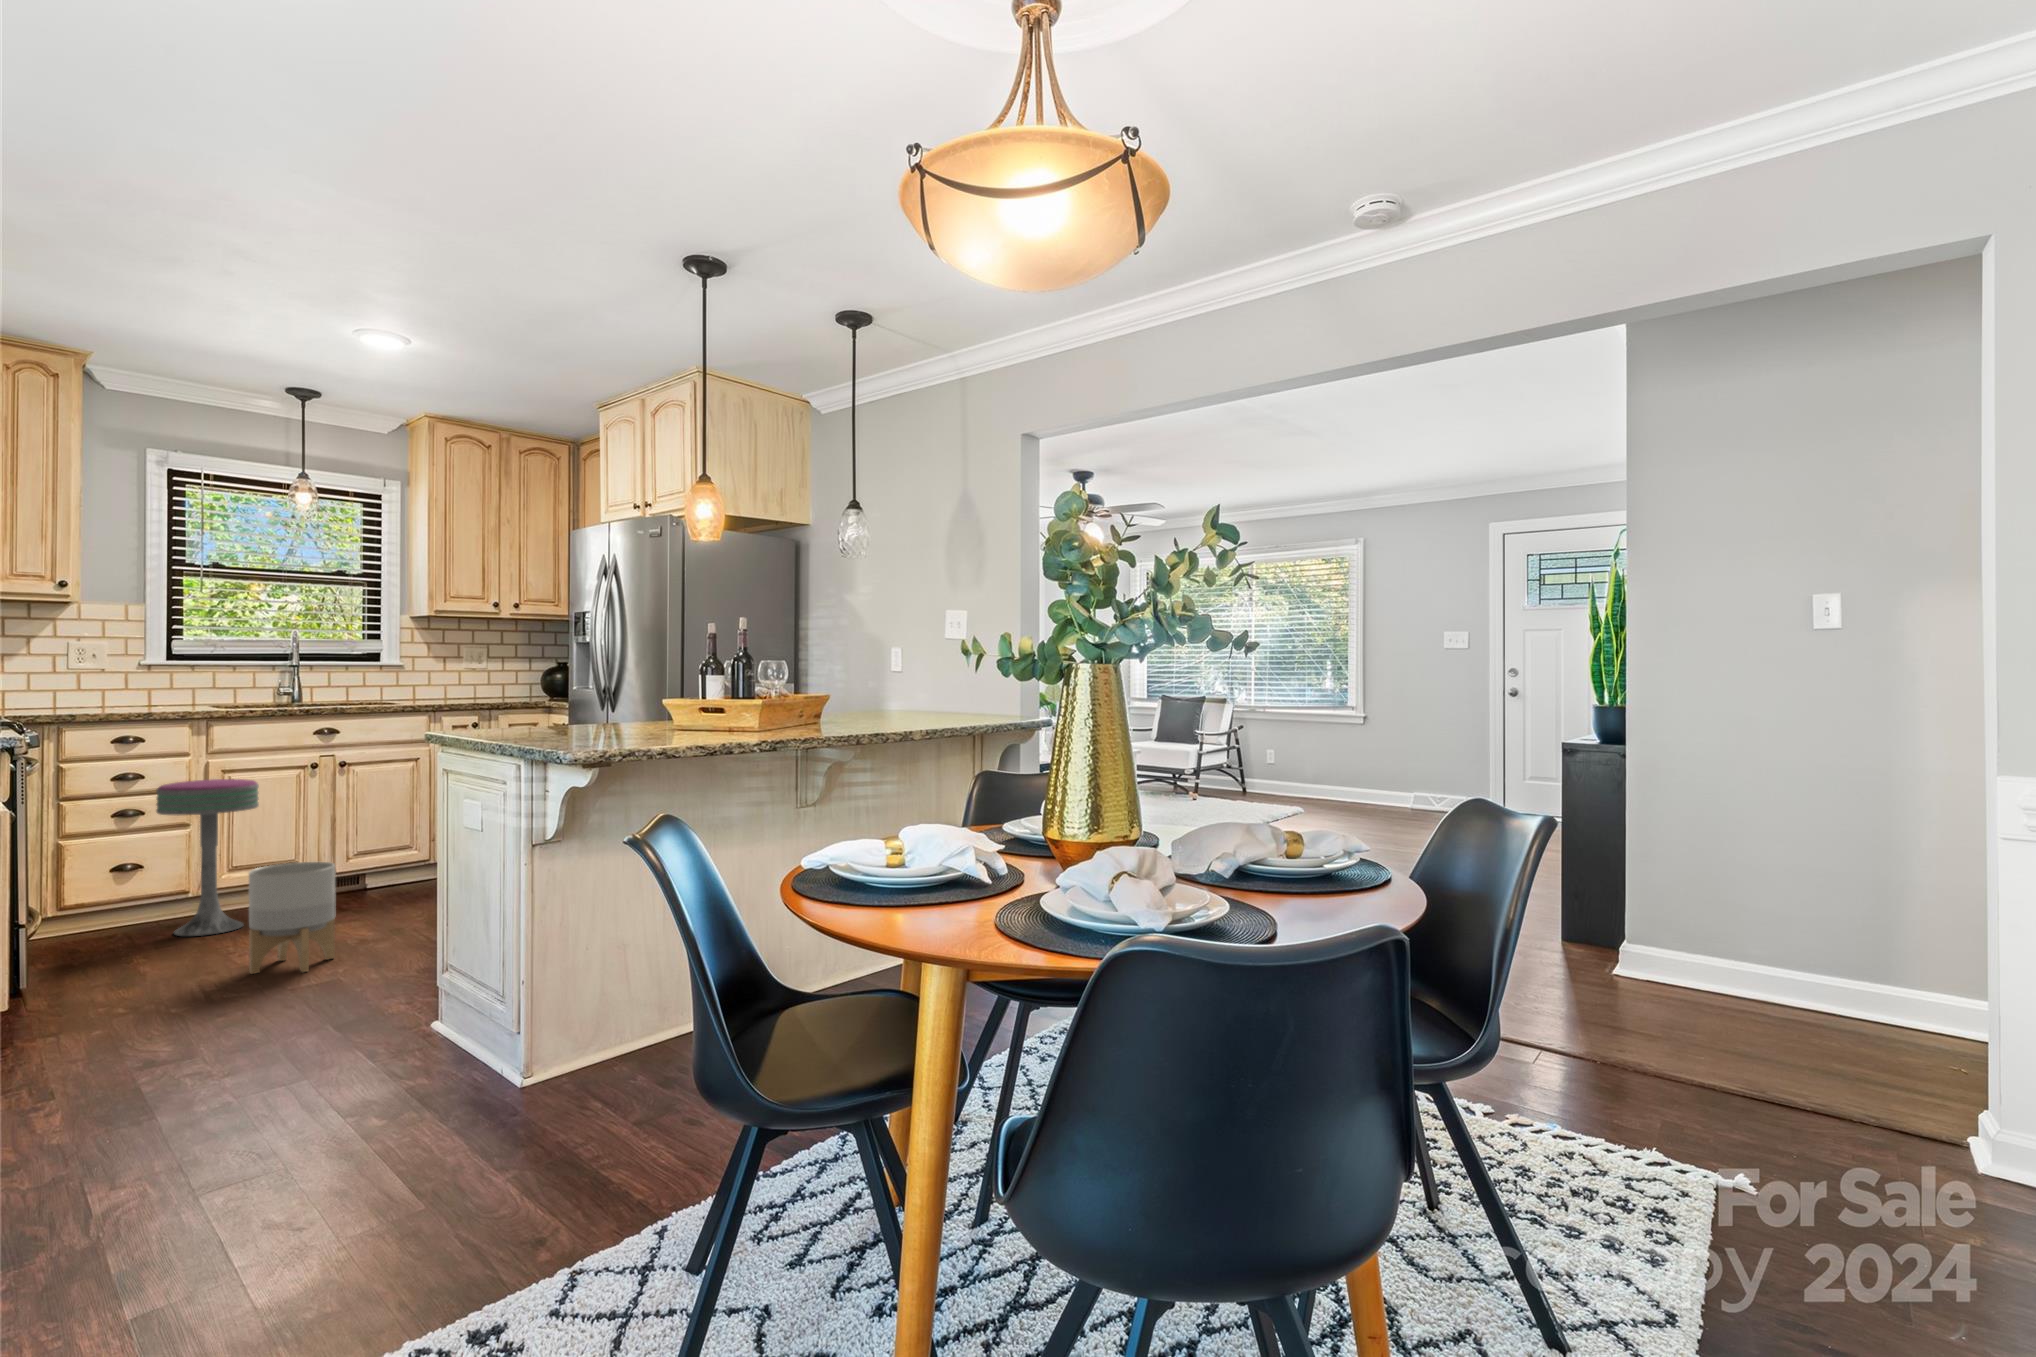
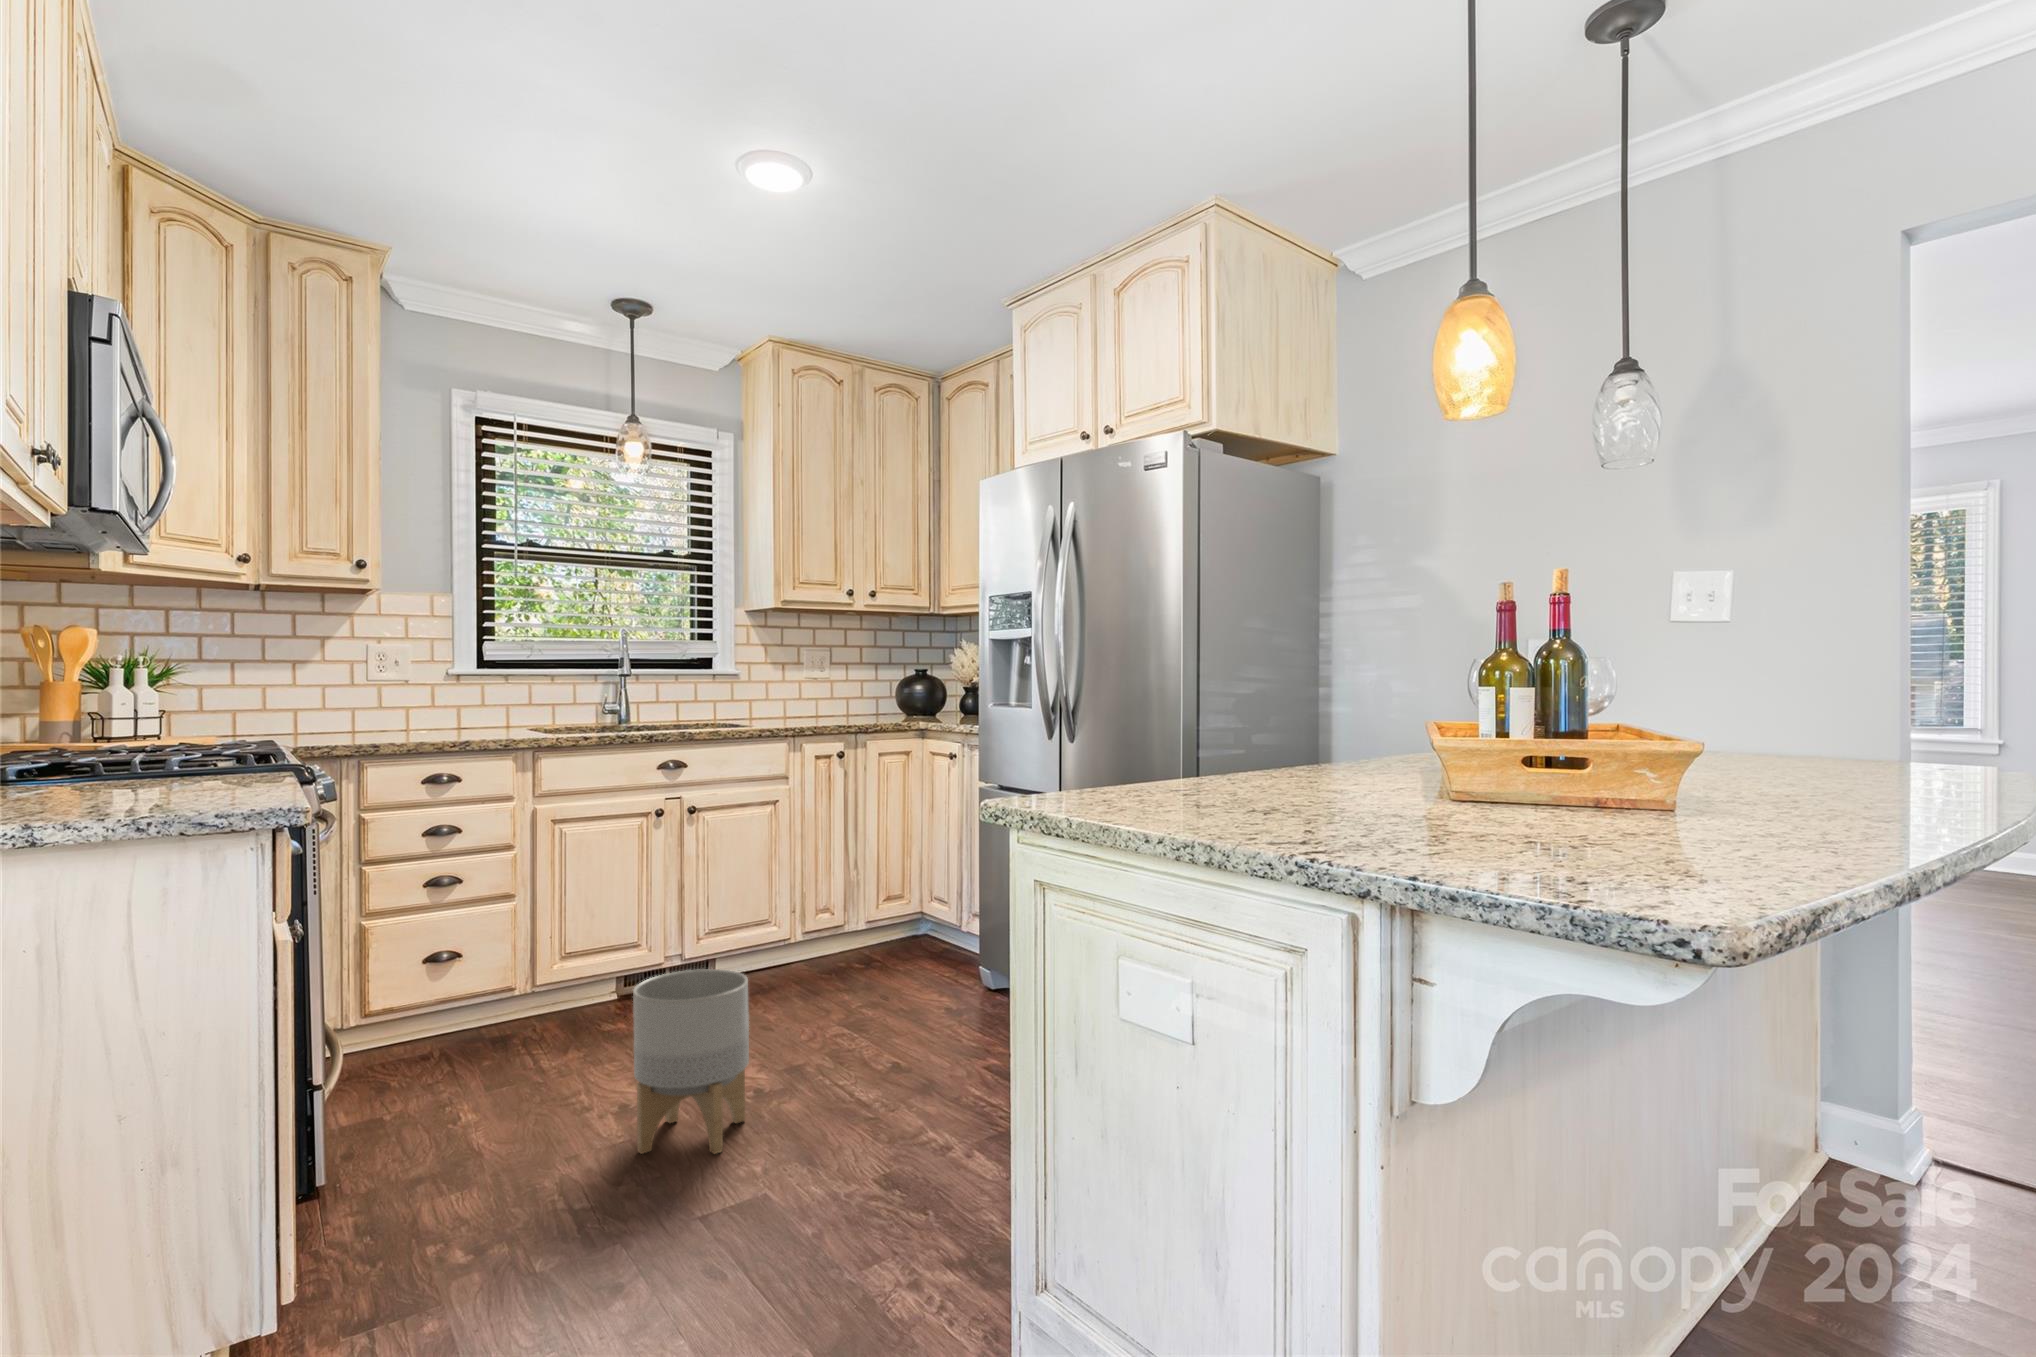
bar stool: present [156,779,259,936] -> none [481,832,606,1060]

